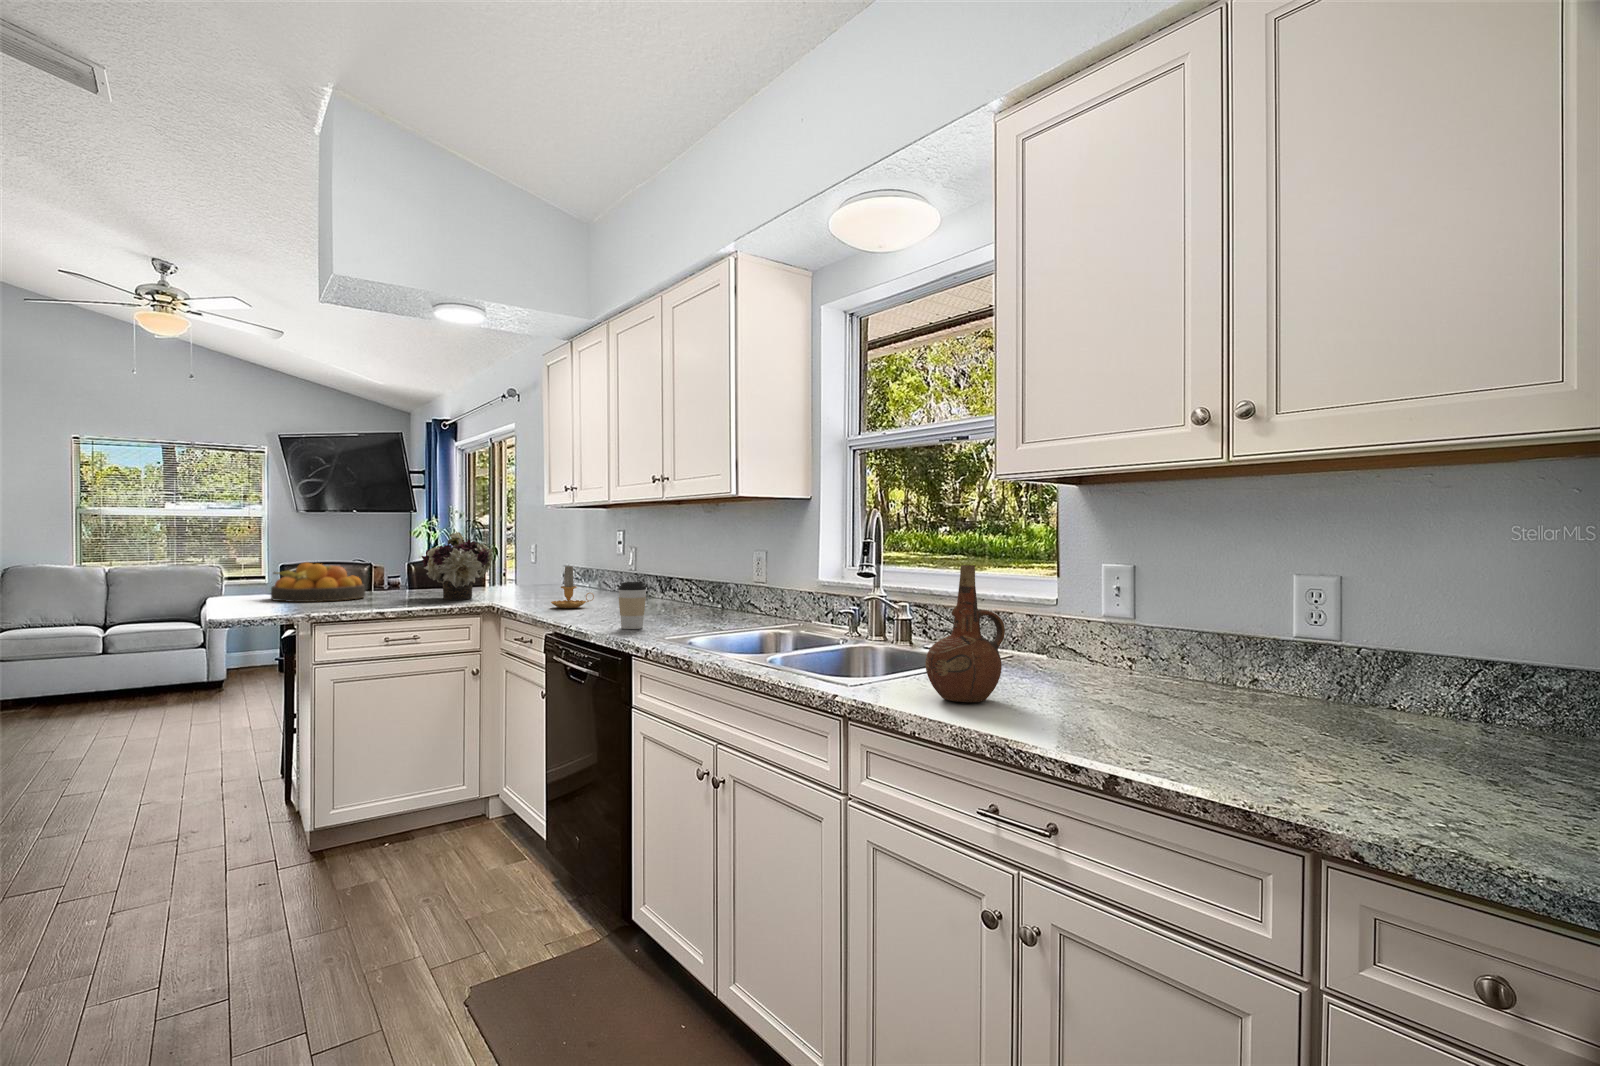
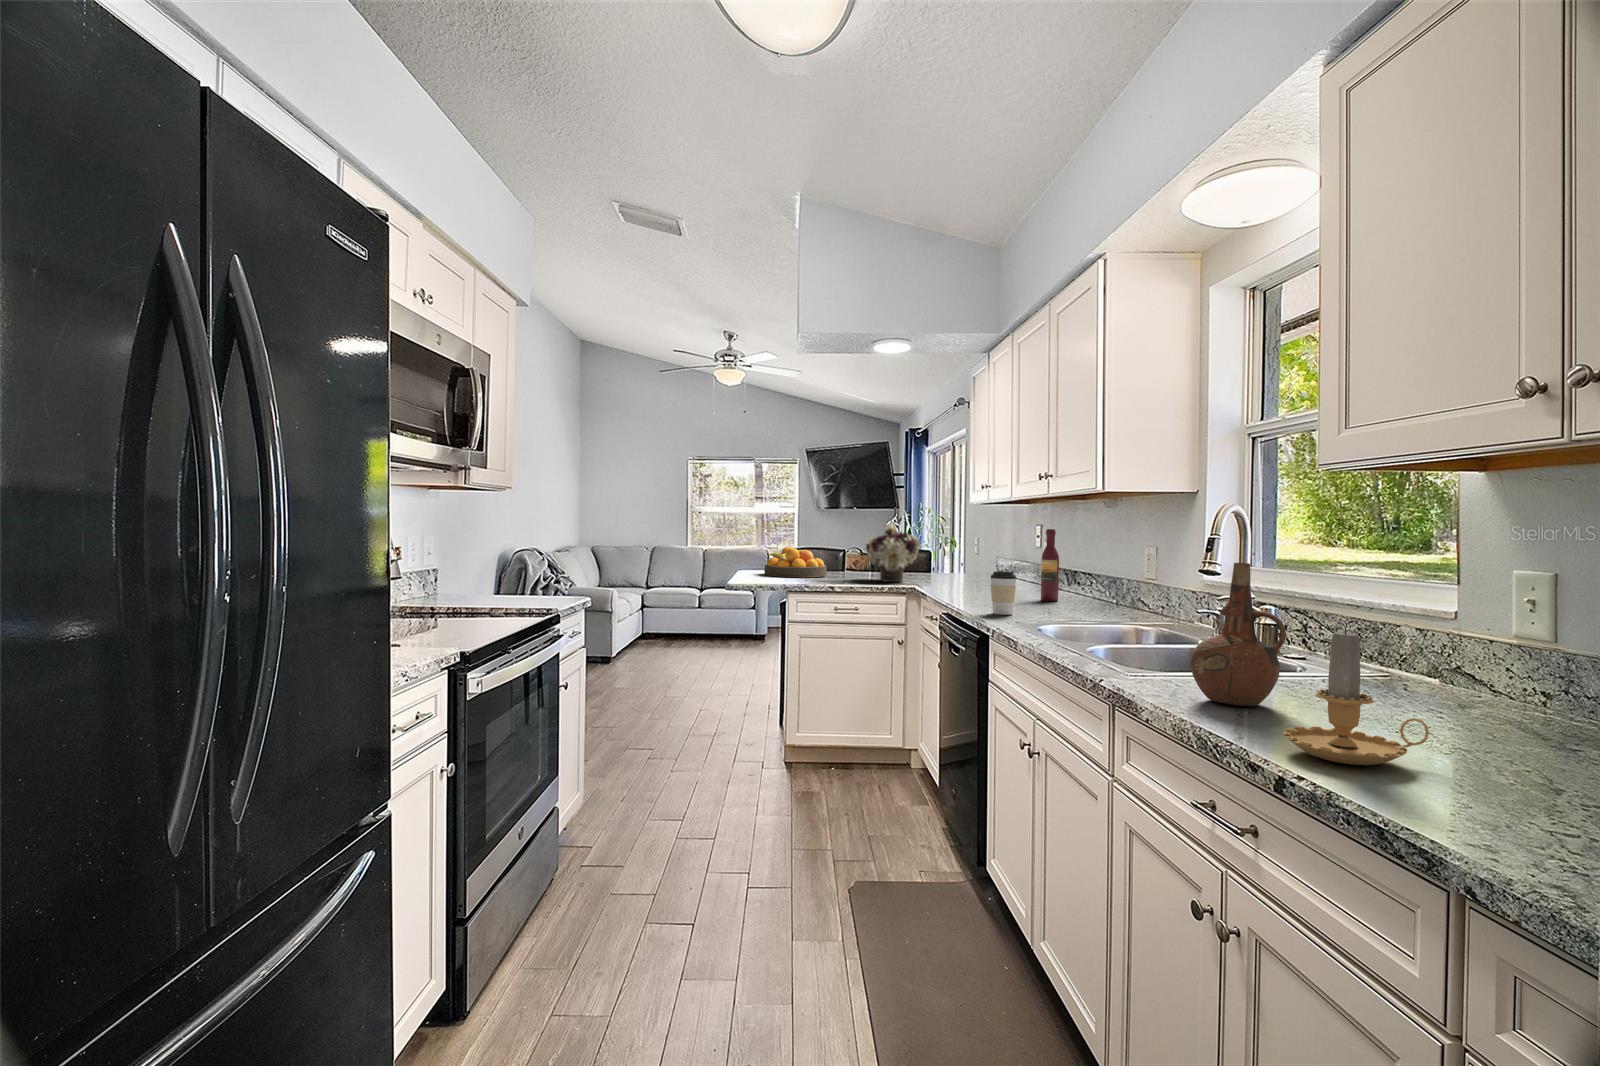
wine bottle: none [645,536,663,610] -> present [1041,529,1059,601]
candle: present [551,566,594,608] -> present [1283,626,1429,765]

